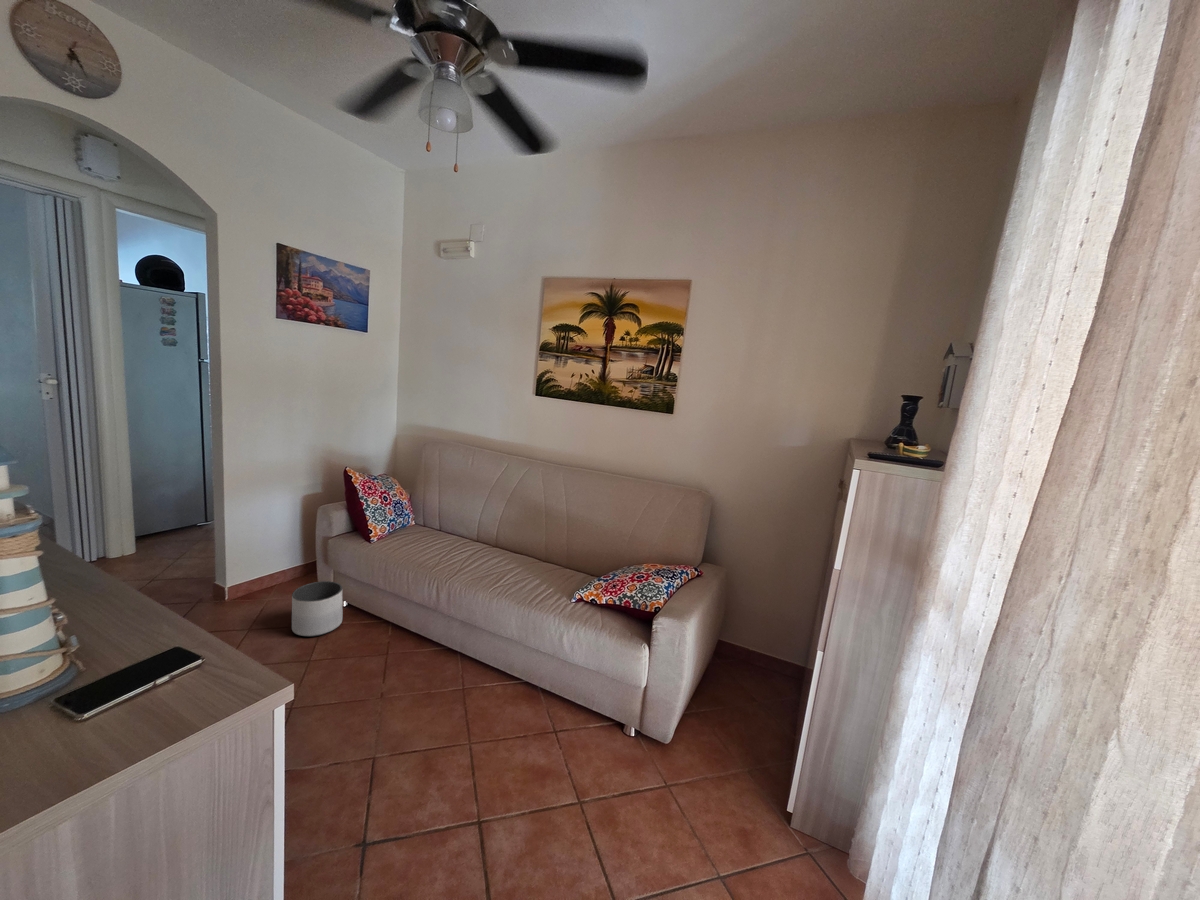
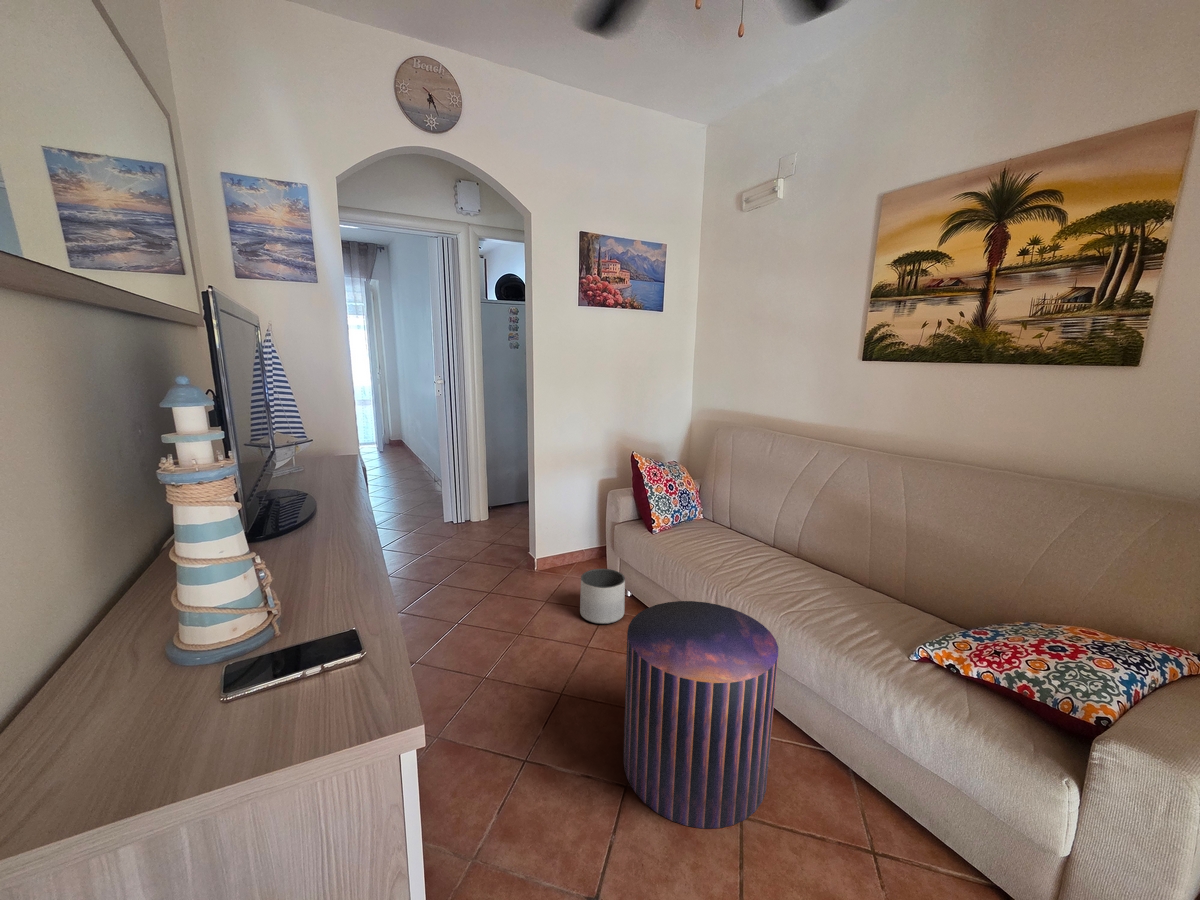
pouf: none [361,593,490,776] -> present [623,601,778,829]

